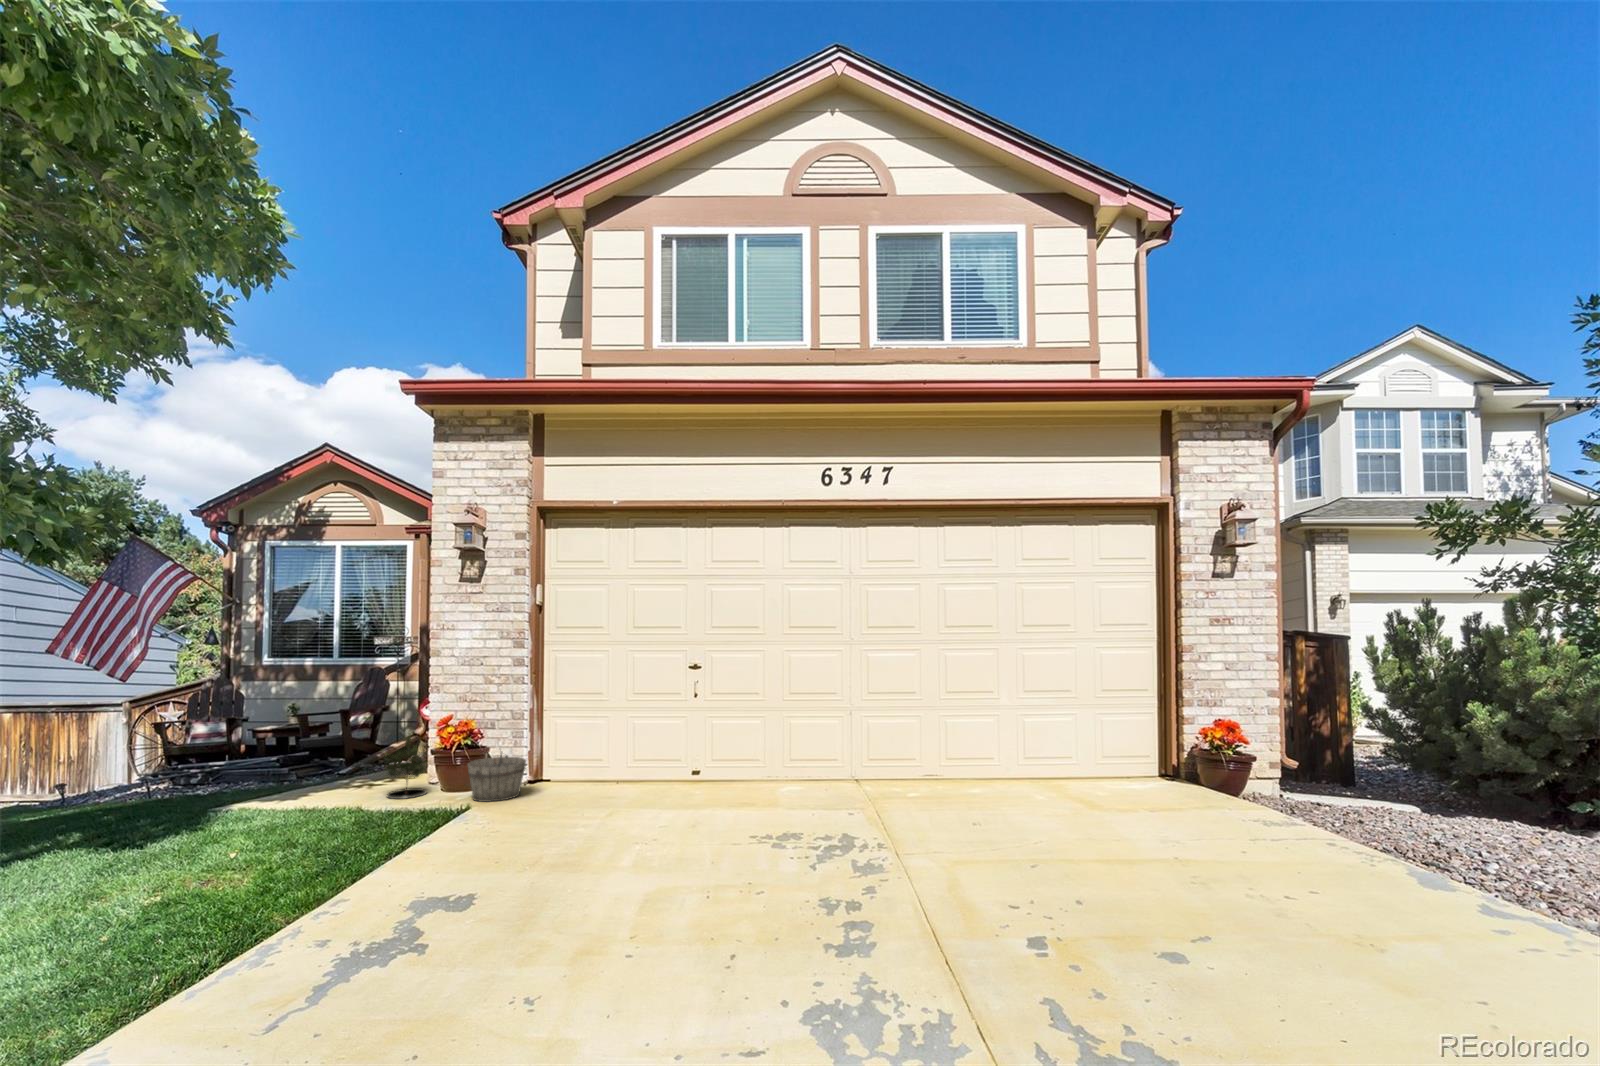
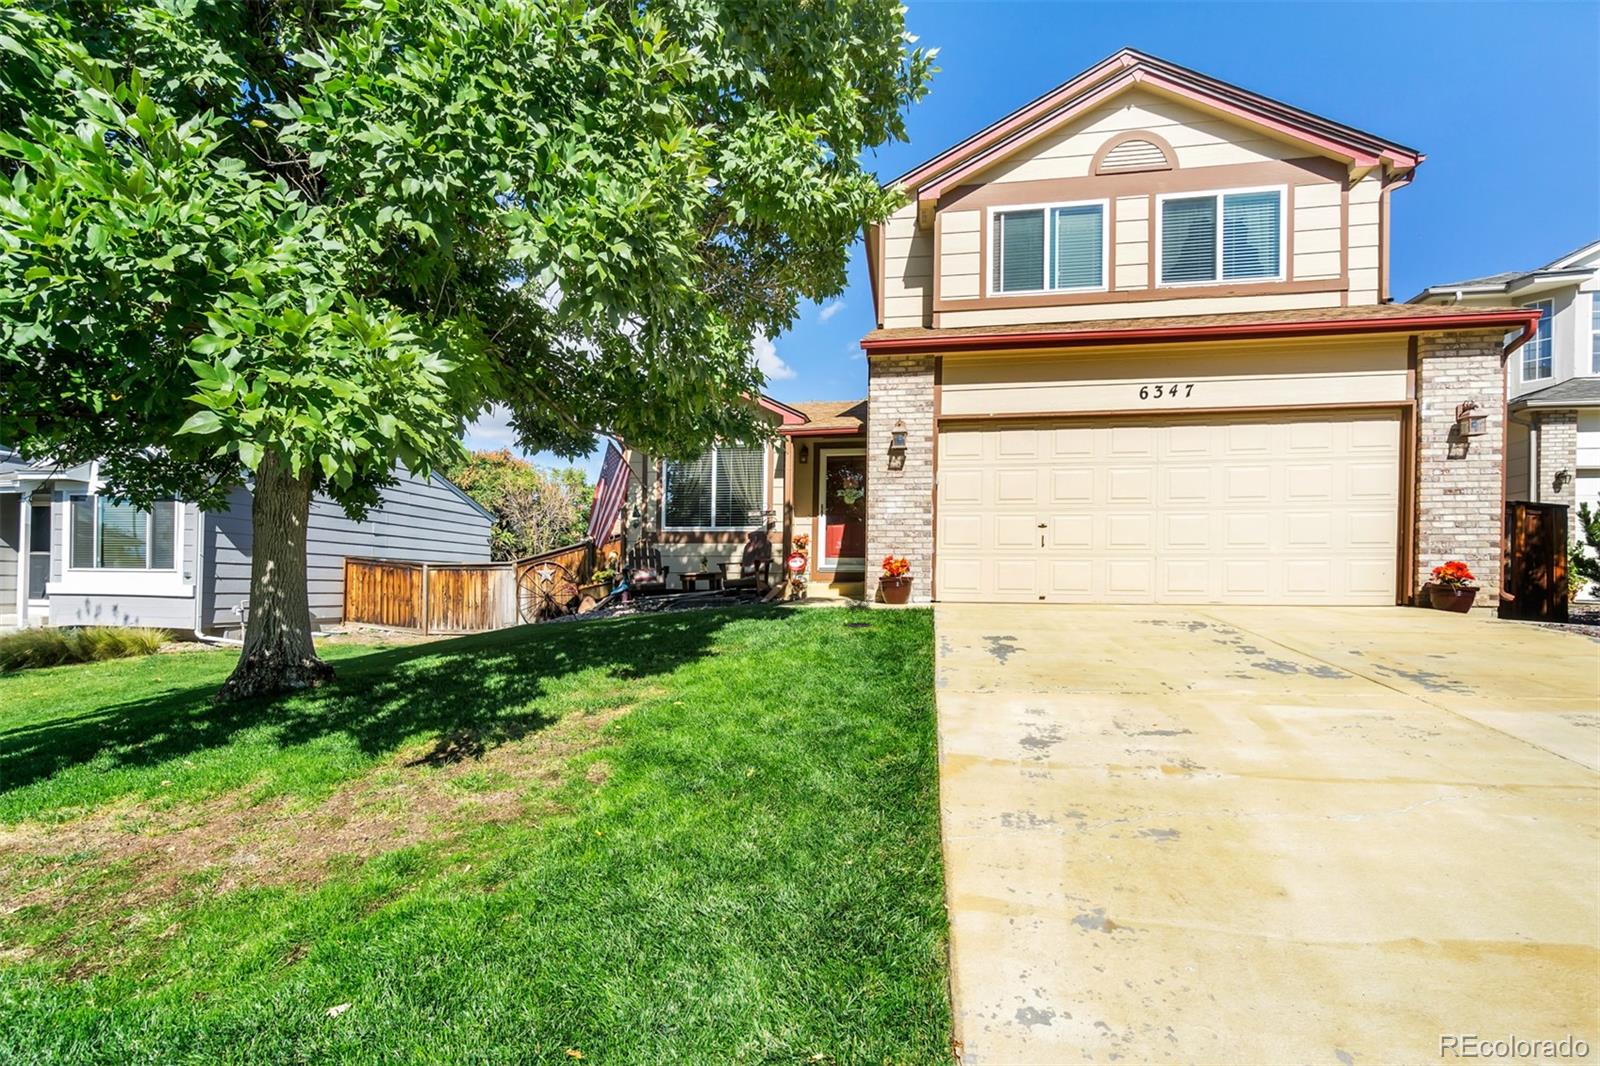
wooden bucket: present [468,752,526,802] -> none [902,594,939,627]

